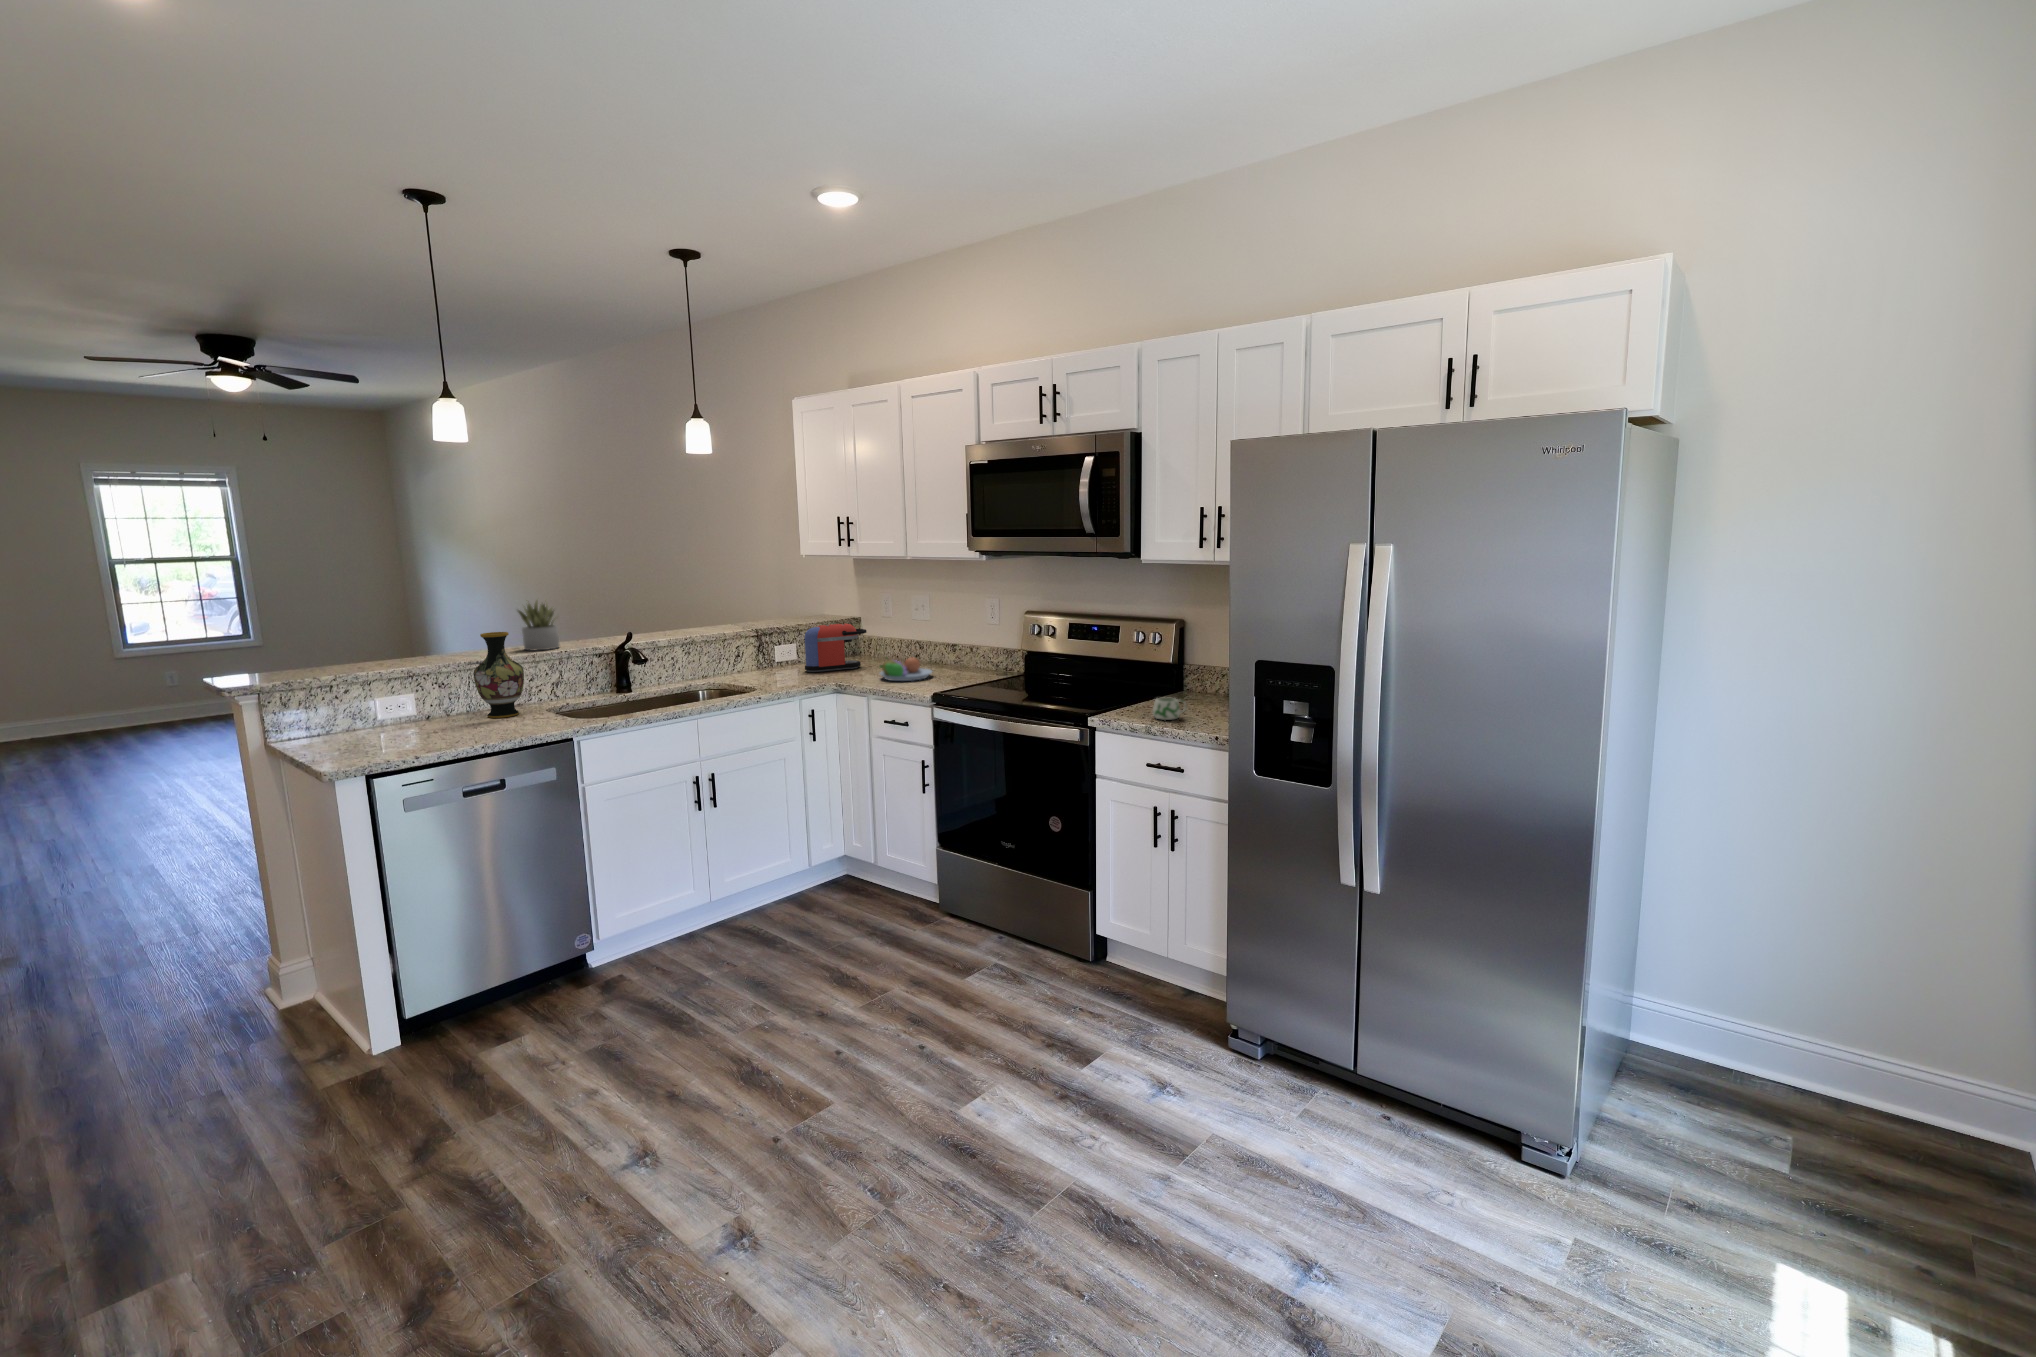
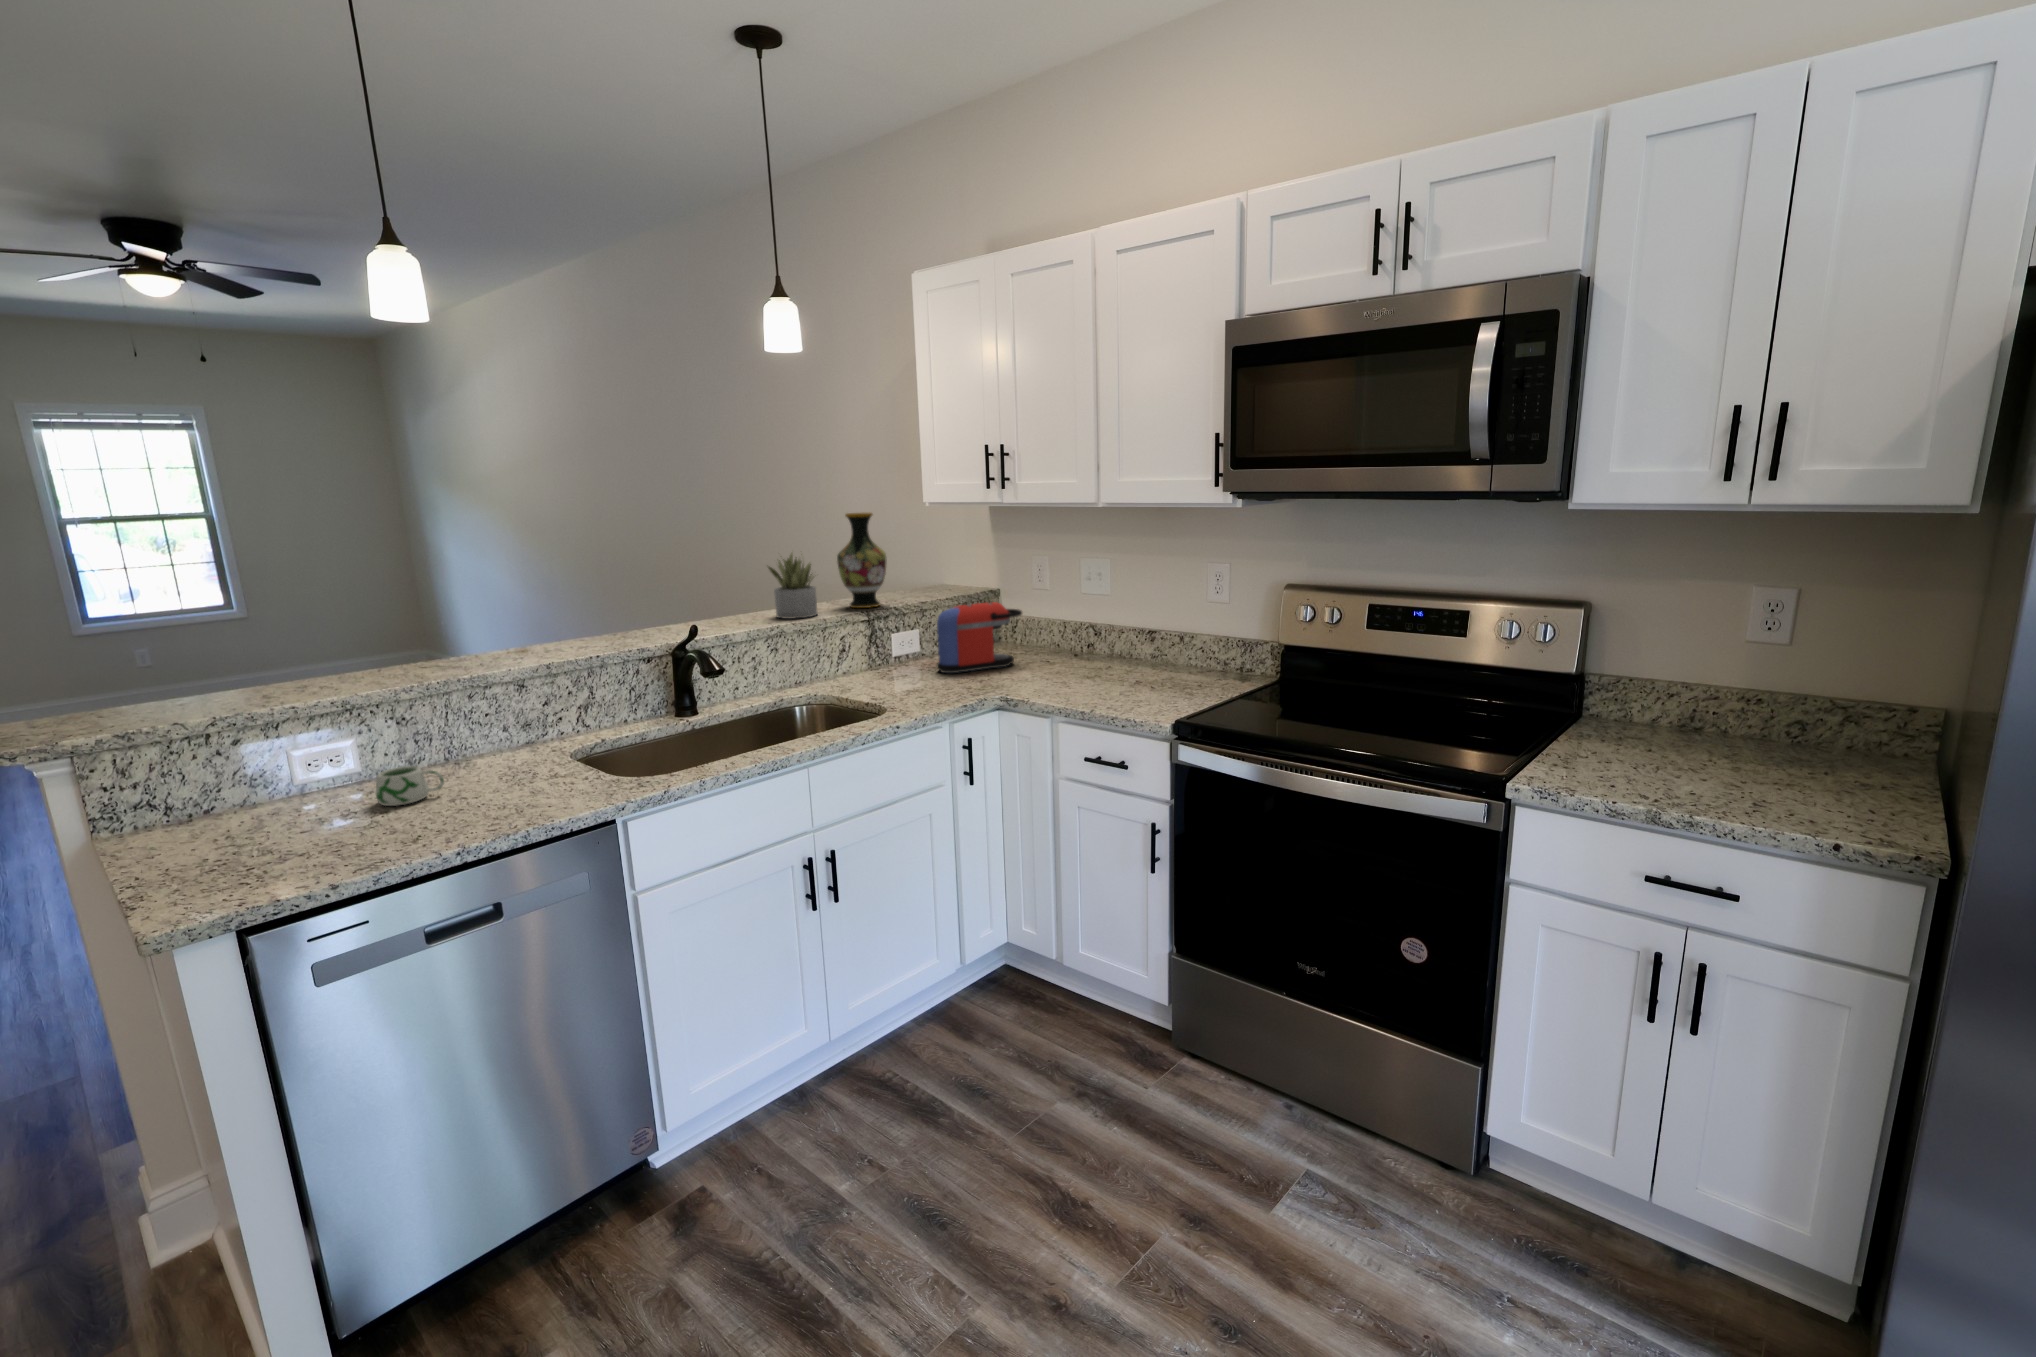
succulent plant: present [518,601,559,651] -> present [768,553,818,619]
vase: present [473,632,524,718] -> present [837,512,887,608]
fruit bowl: present [880,657,932,681] -> none [1058,653,1138,692]
mug: present [1153,698,1187,720] -> present [376,766,444,806]

